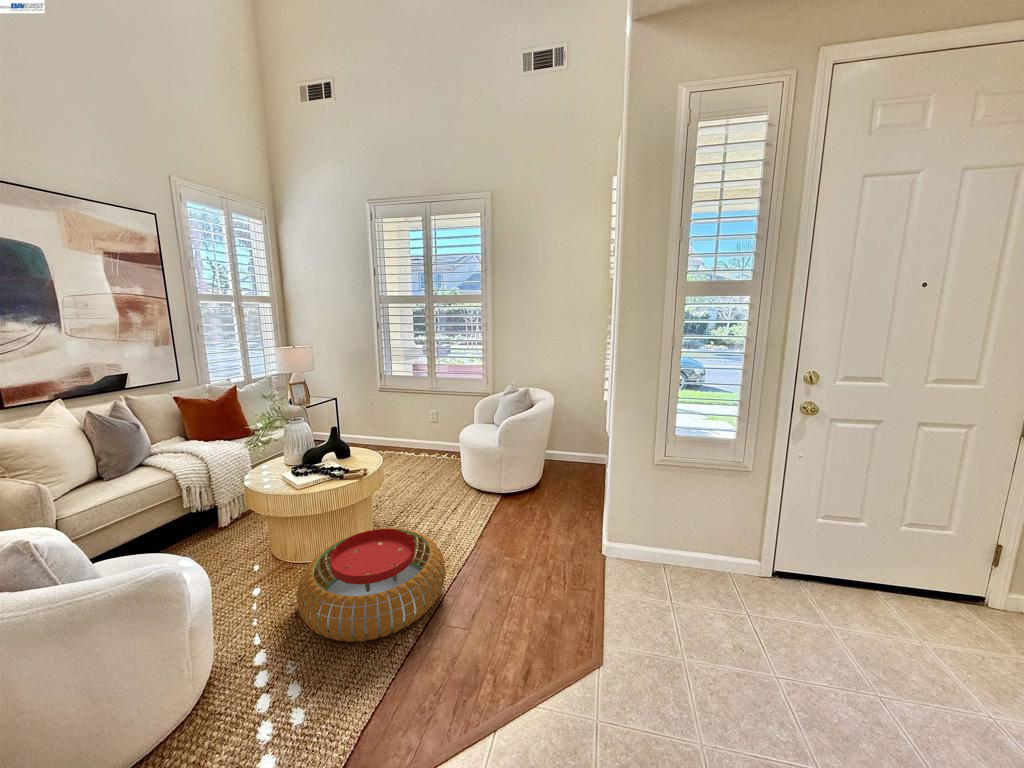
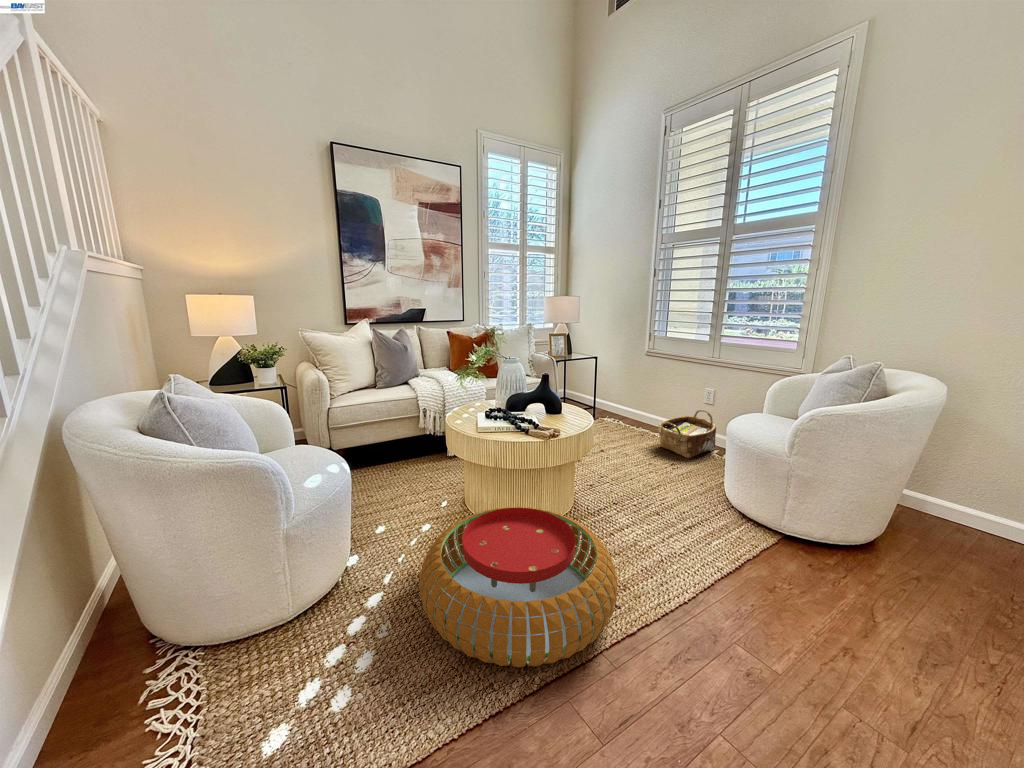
woven basket: none [404,427,443,464] -> present [658,410,716,458]

